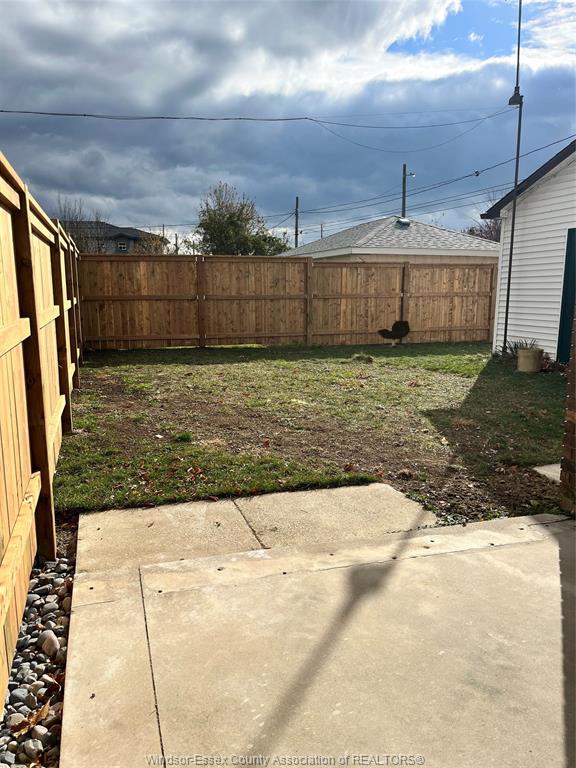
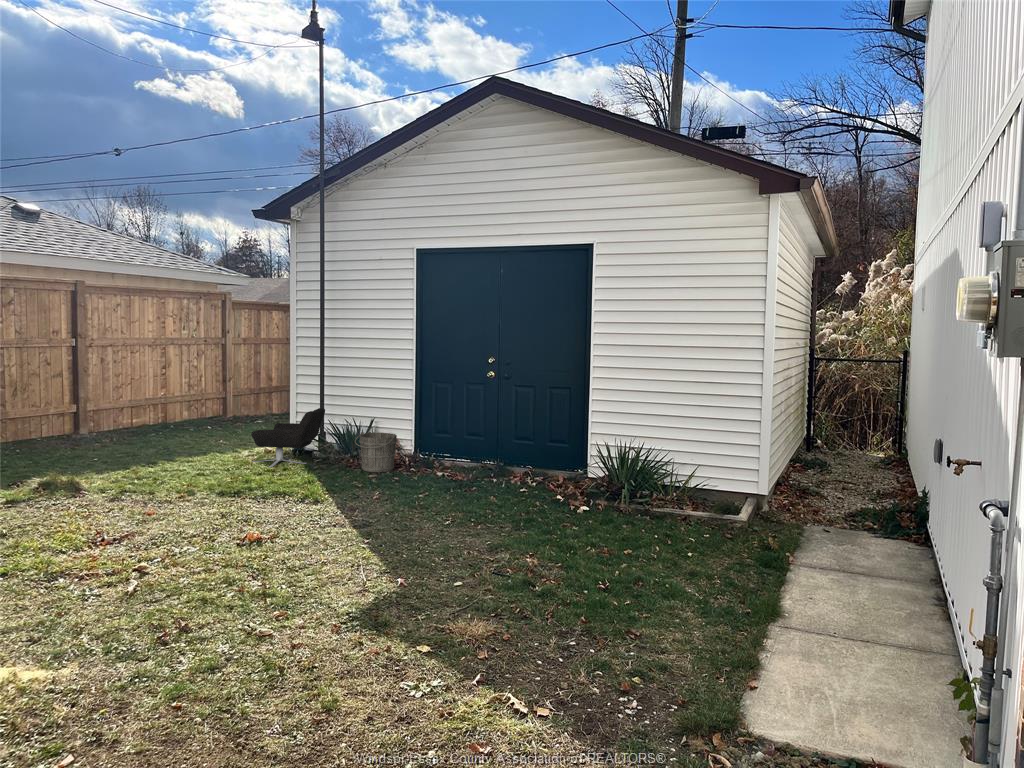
lounge chair: present [378,321,410,348] -> present [251,408,325,467]

